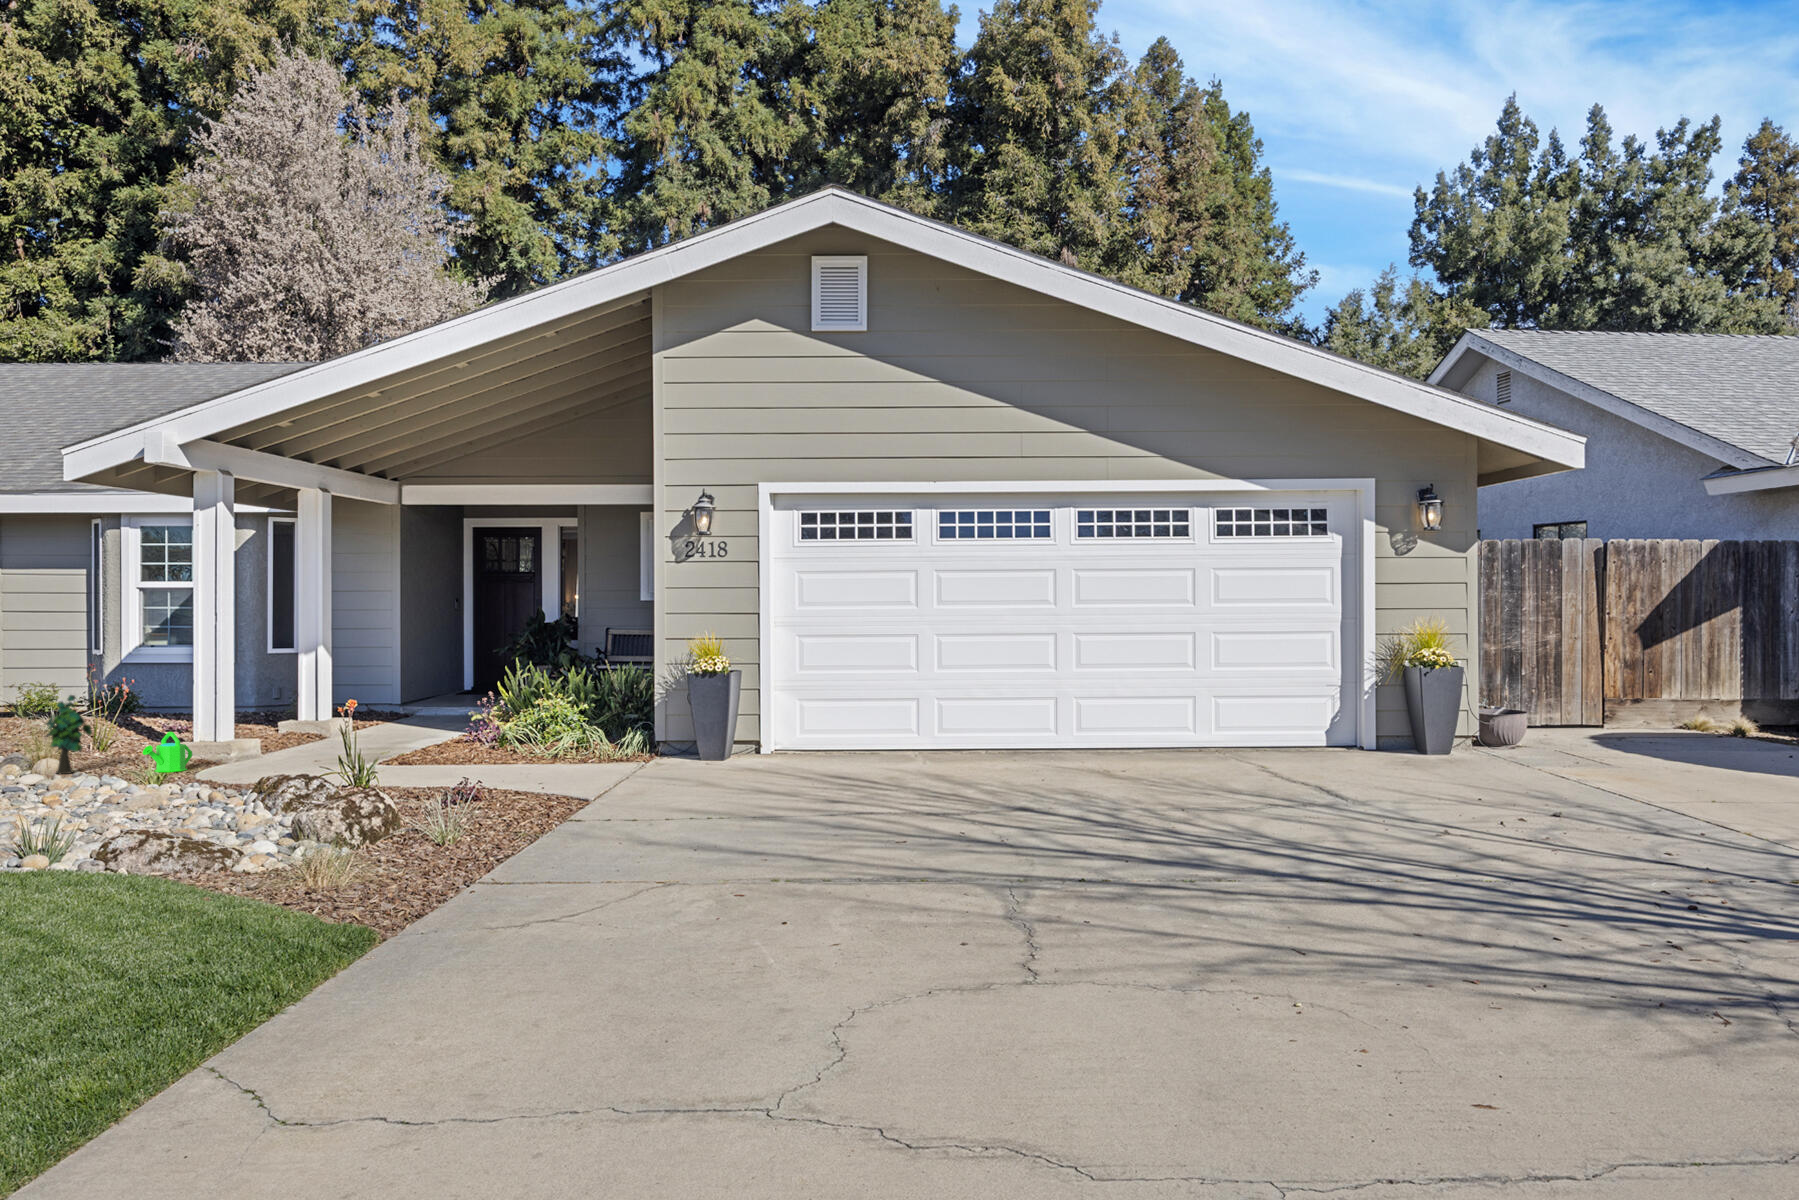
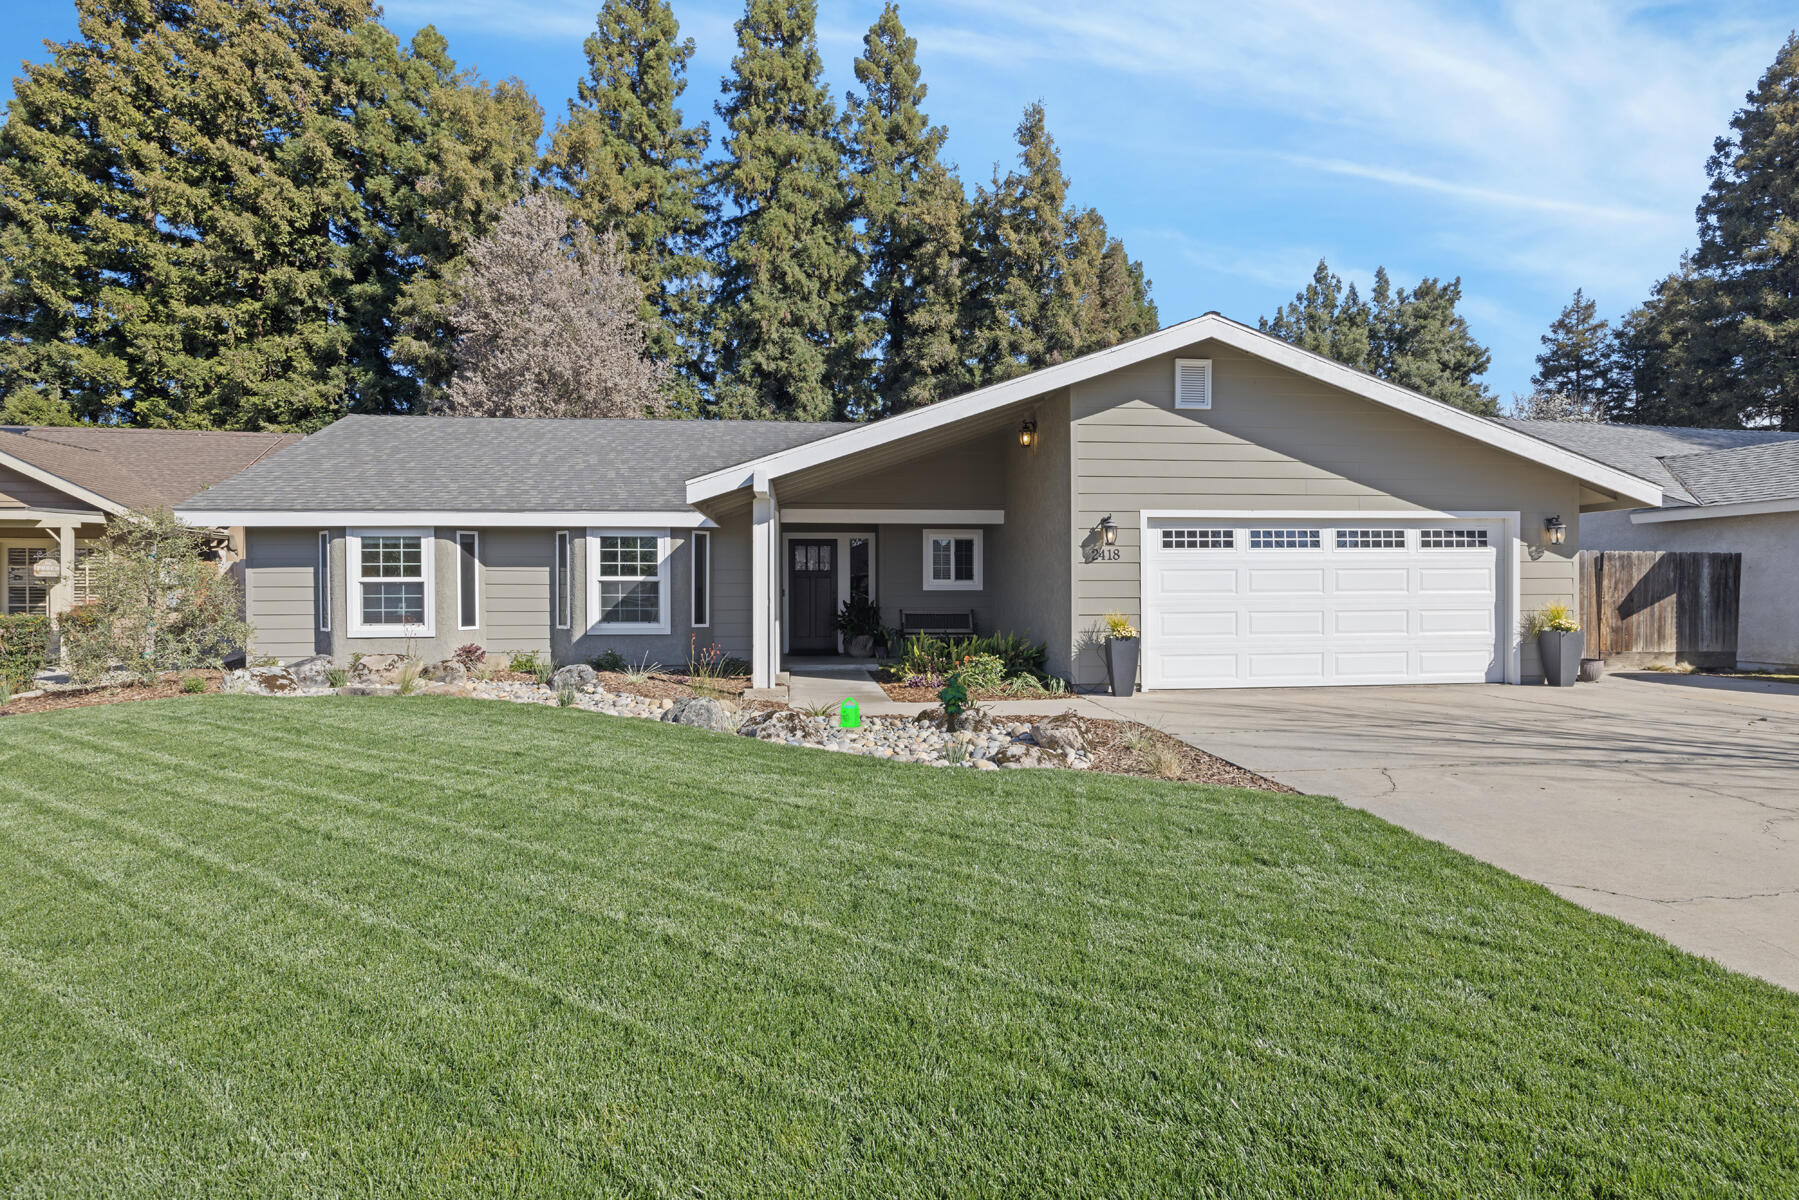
decorative plant: present [46,695,92,774] -> present [934,673,969,733]

